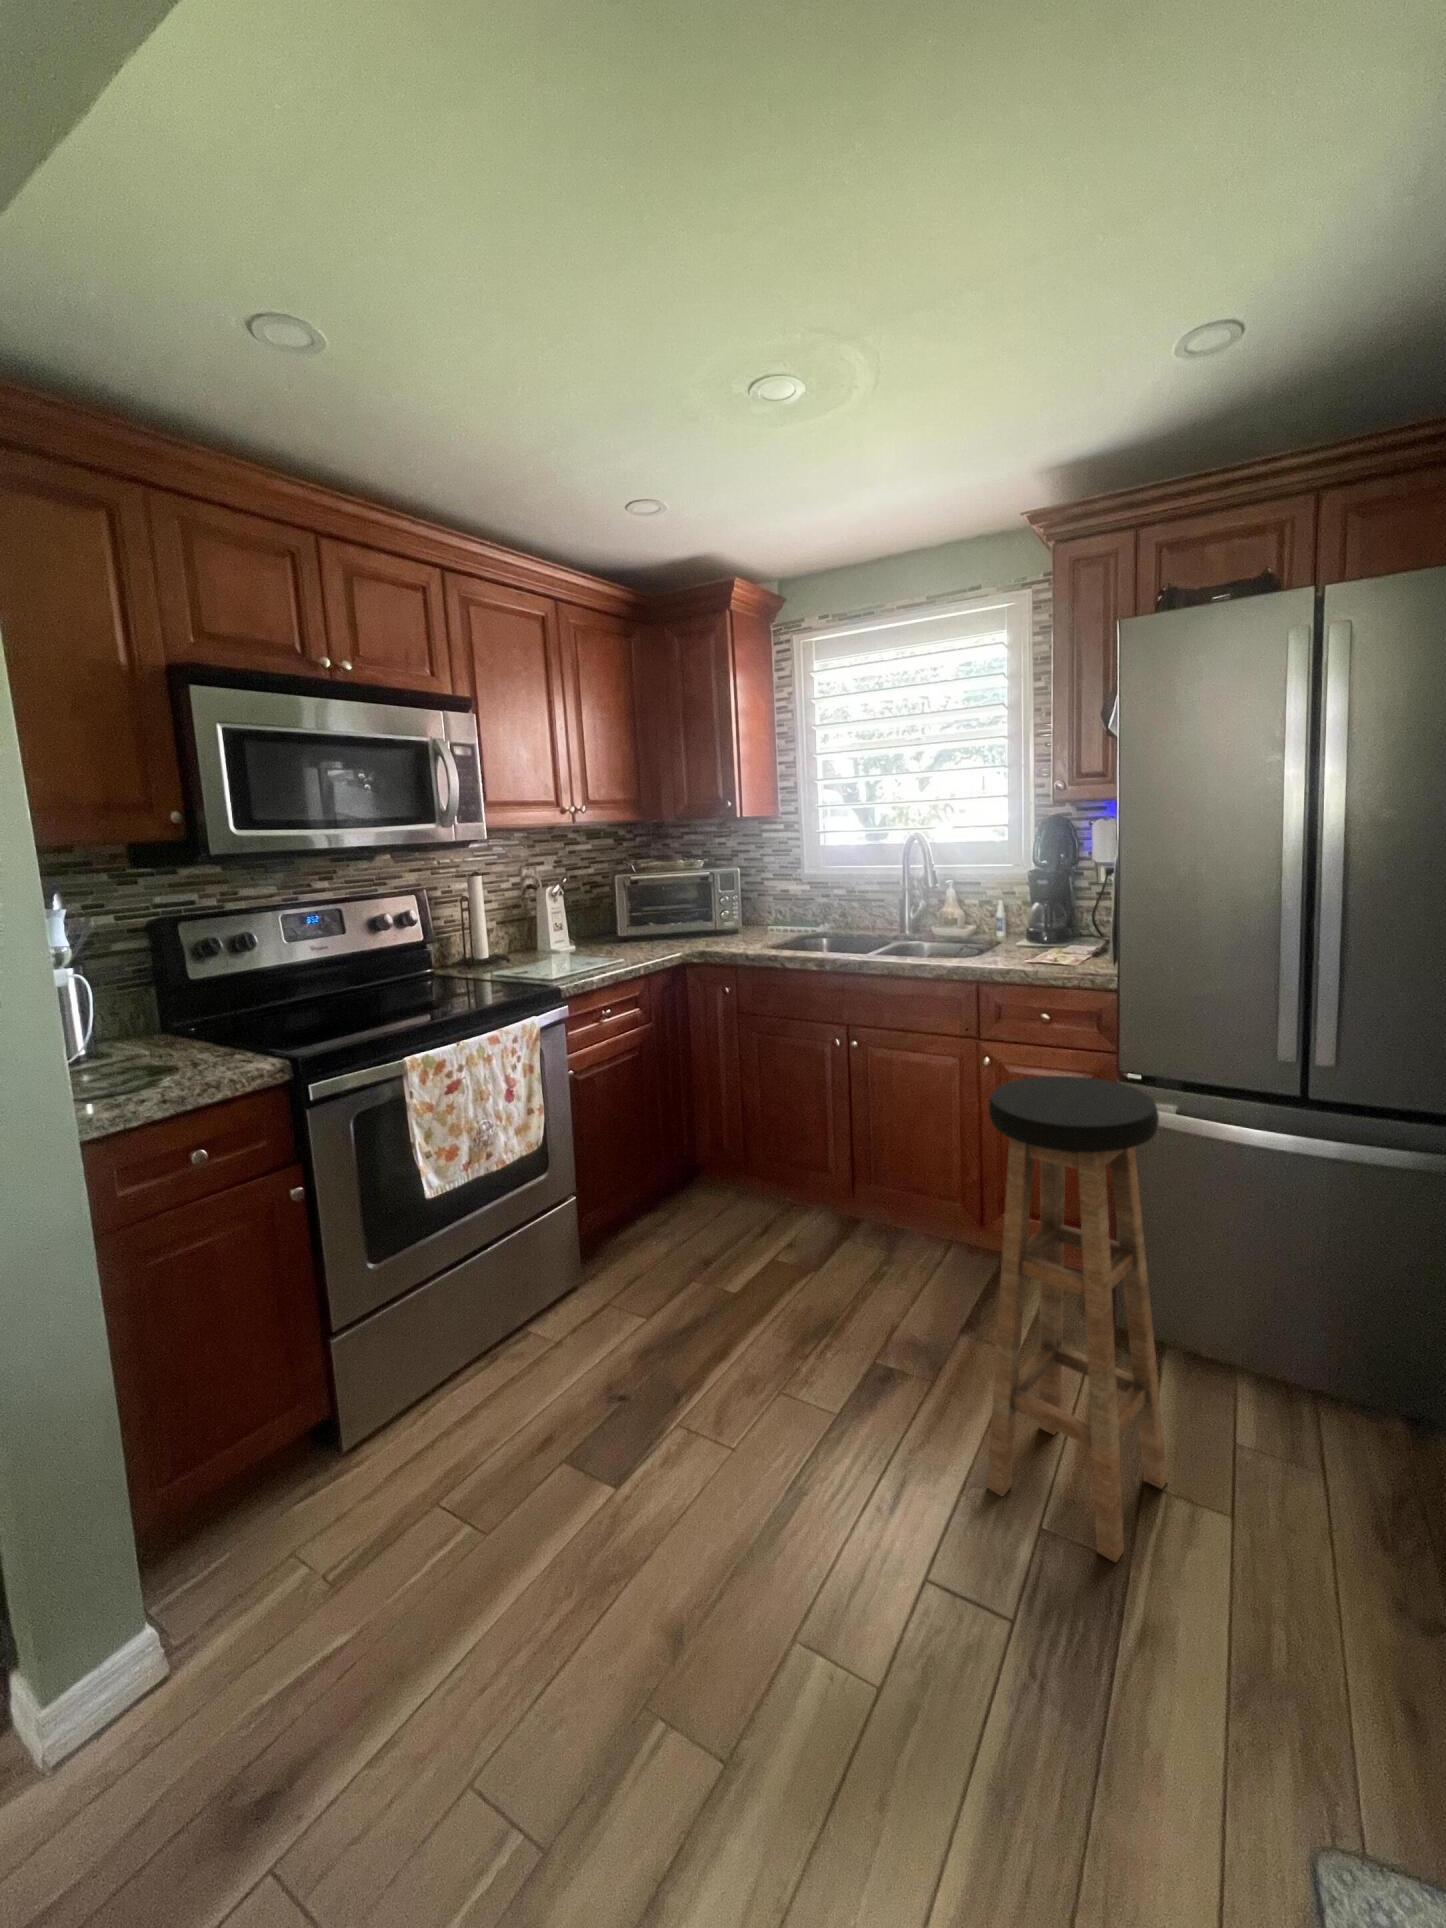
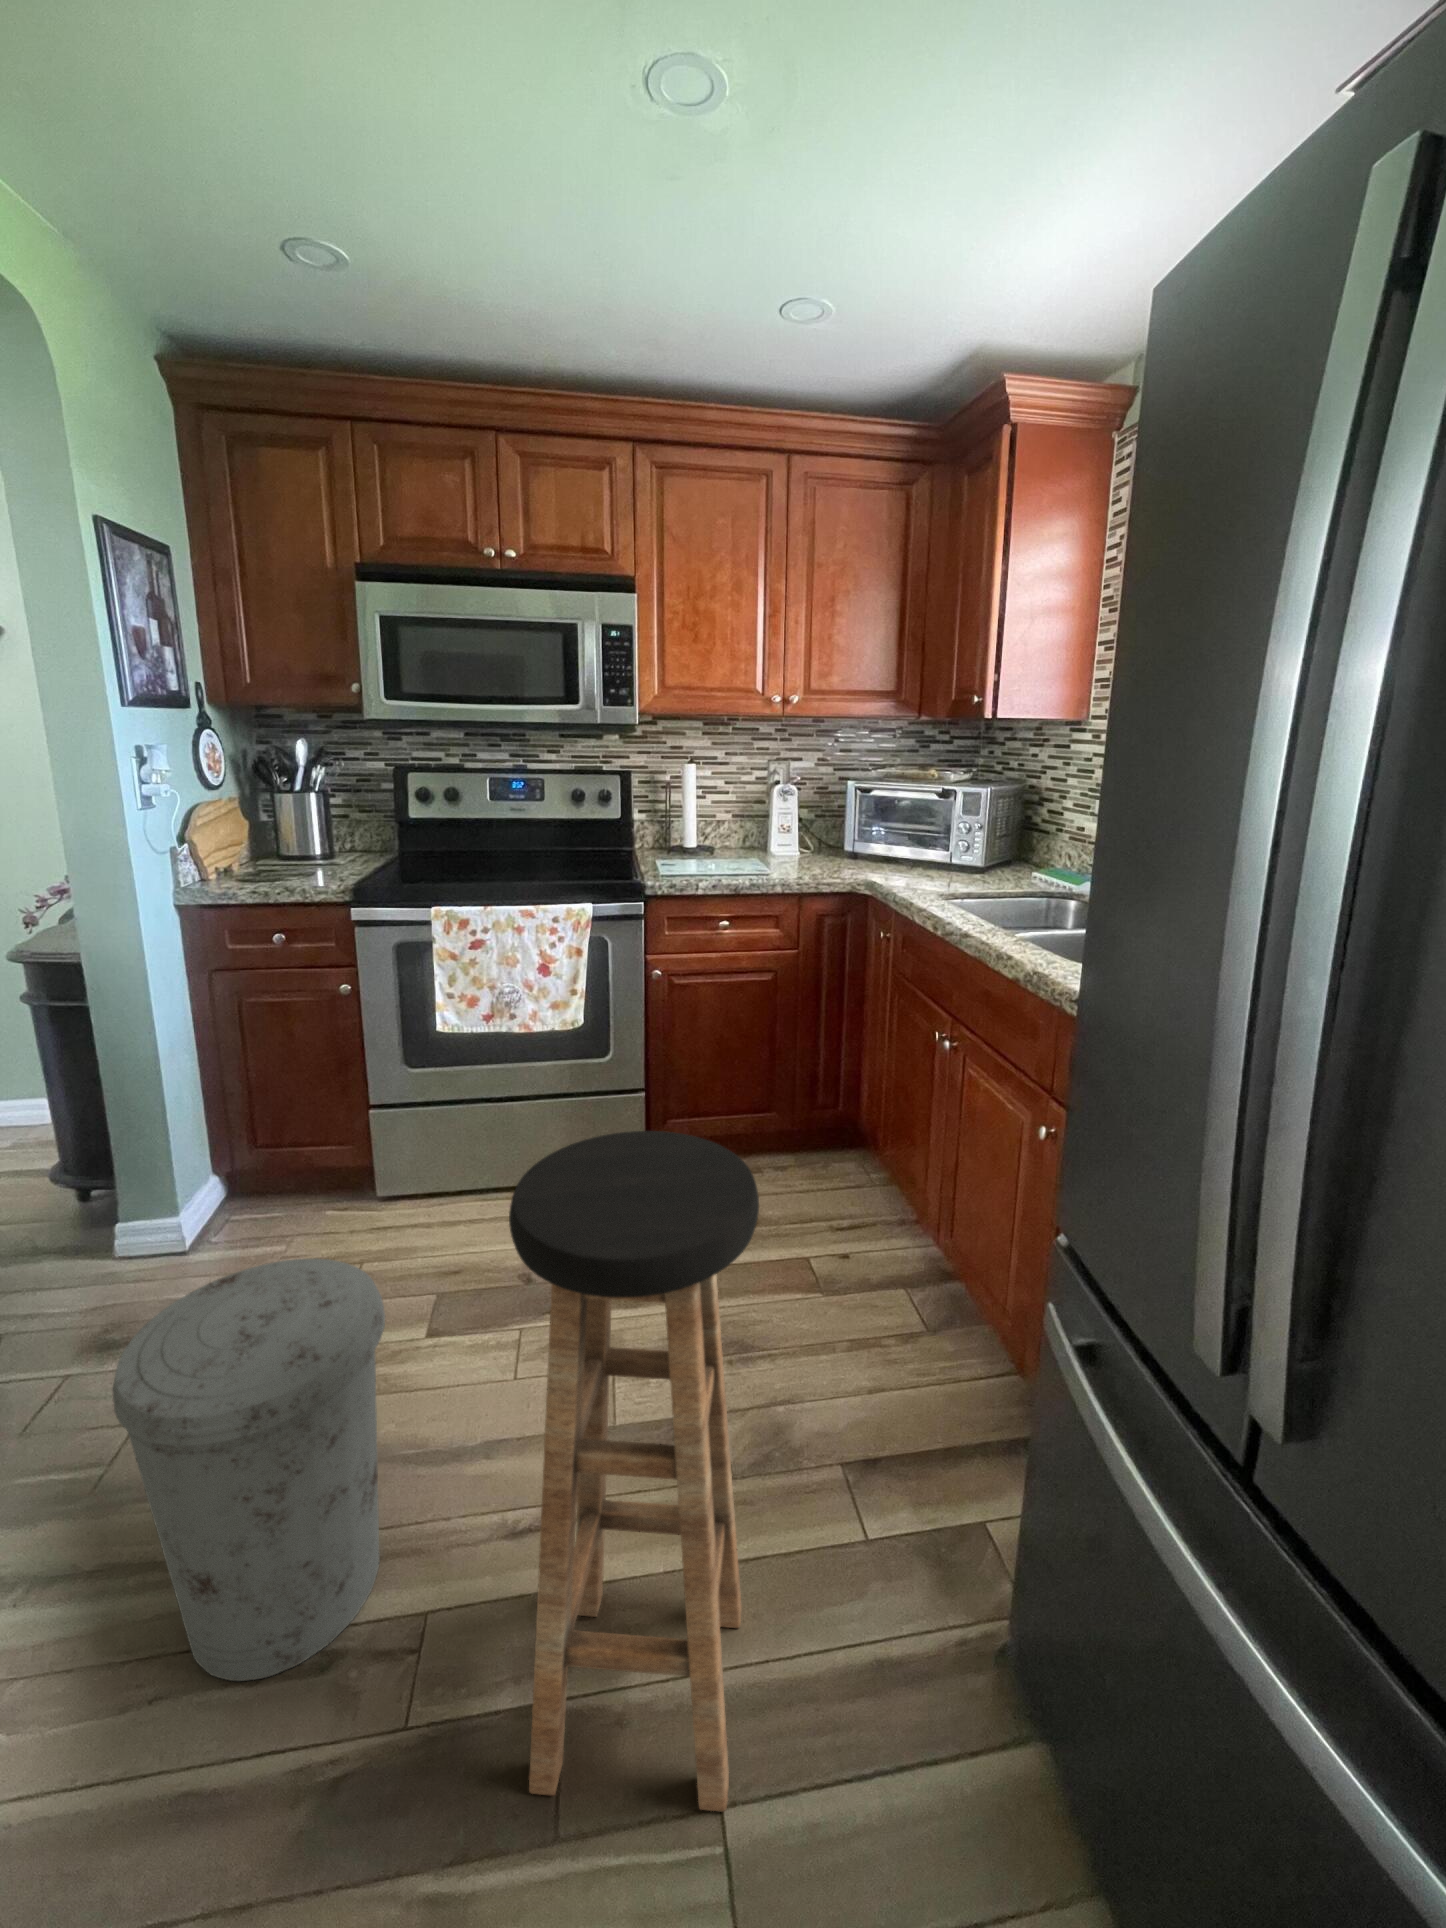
trash can: none [731,1327,954,1762] -> present [112,1258,385,1681]

